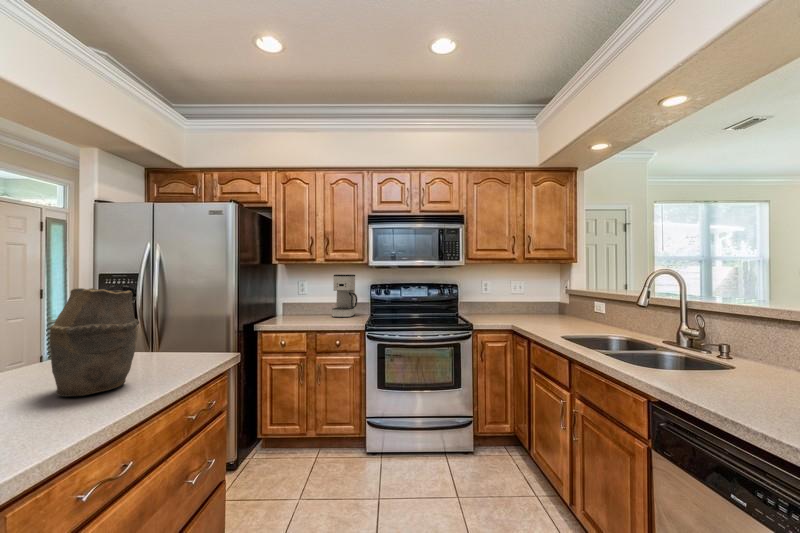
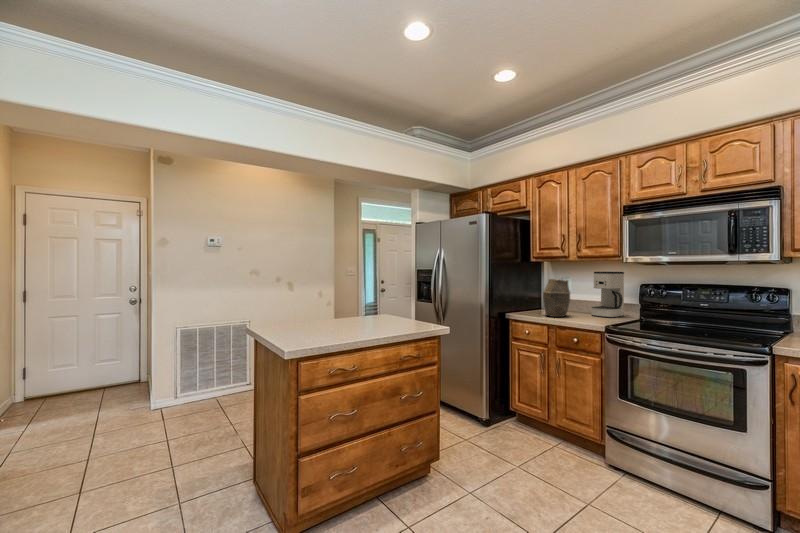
vase: present [50,288,139,396] -> present [543,279,570,317]

